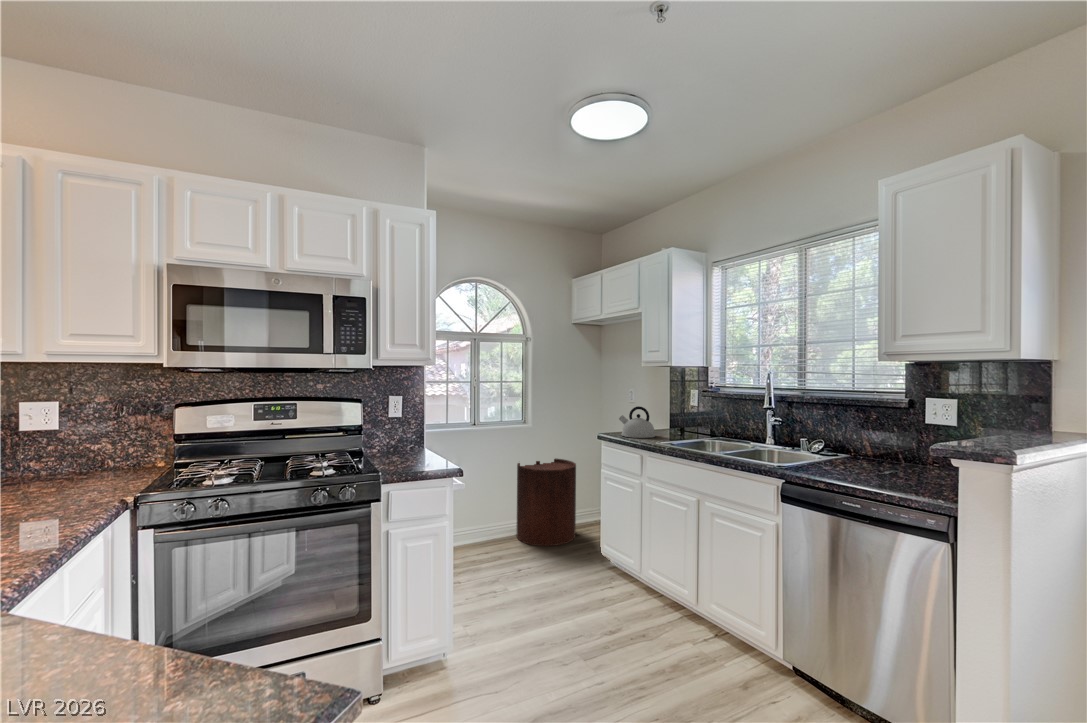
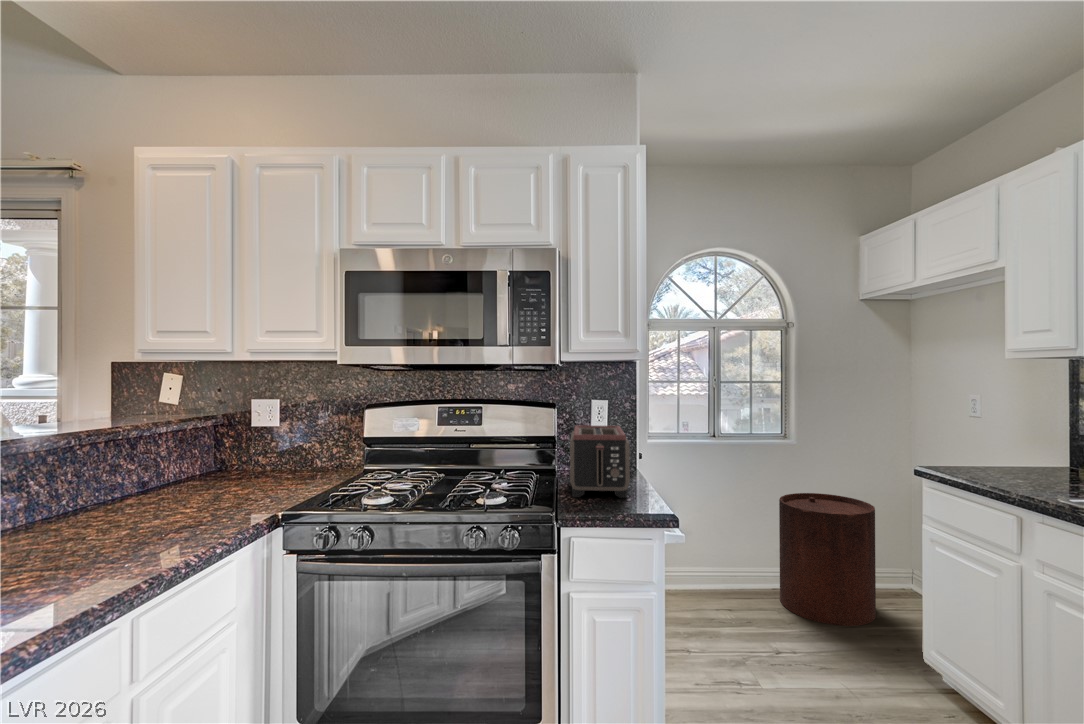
kettle: present [619,406,655,438] -> none [954,426,1033,481]
toaster: none [378,415,429,470] -> present [570,425,630,498]

